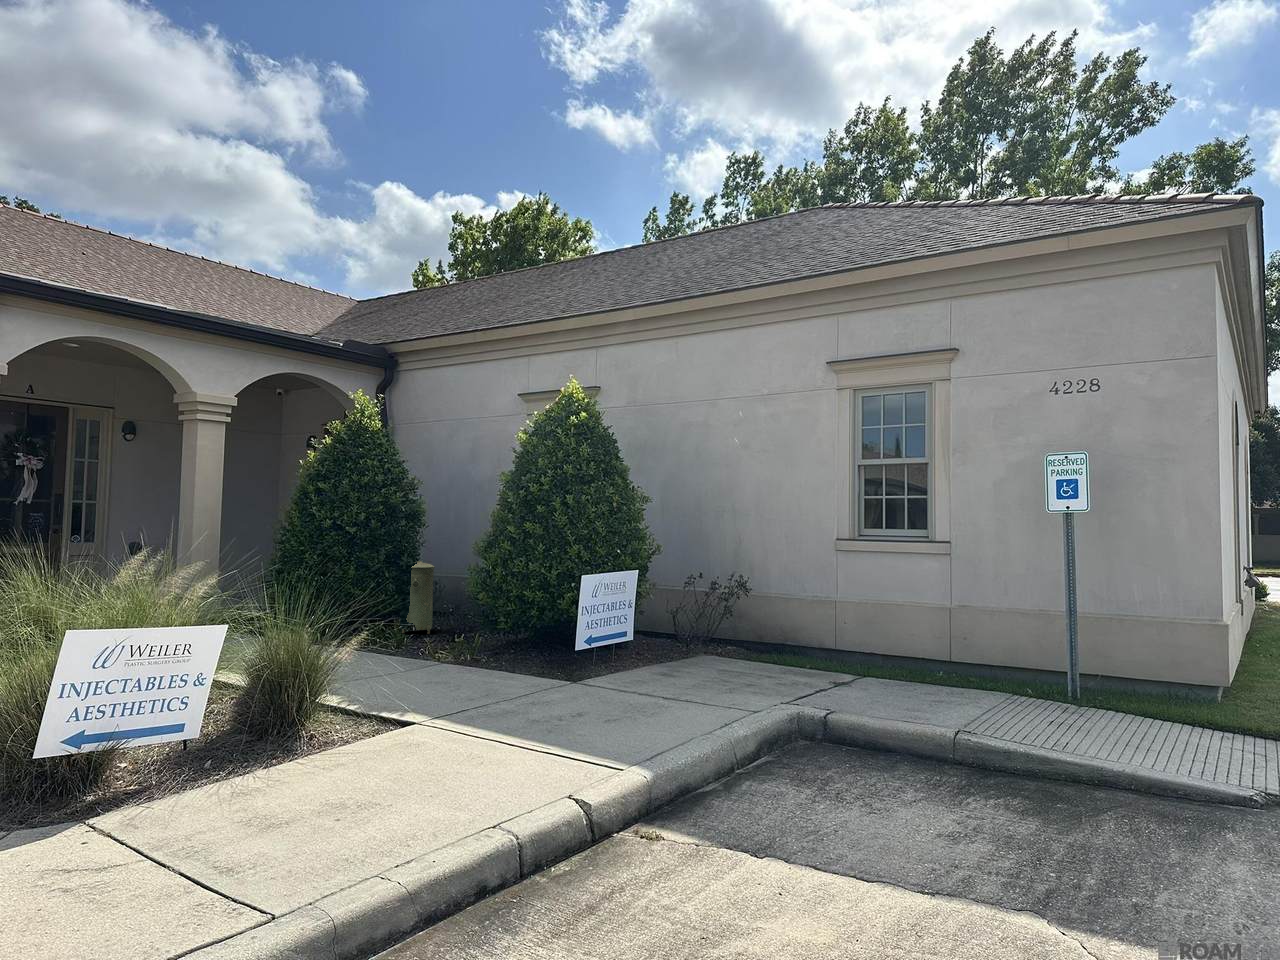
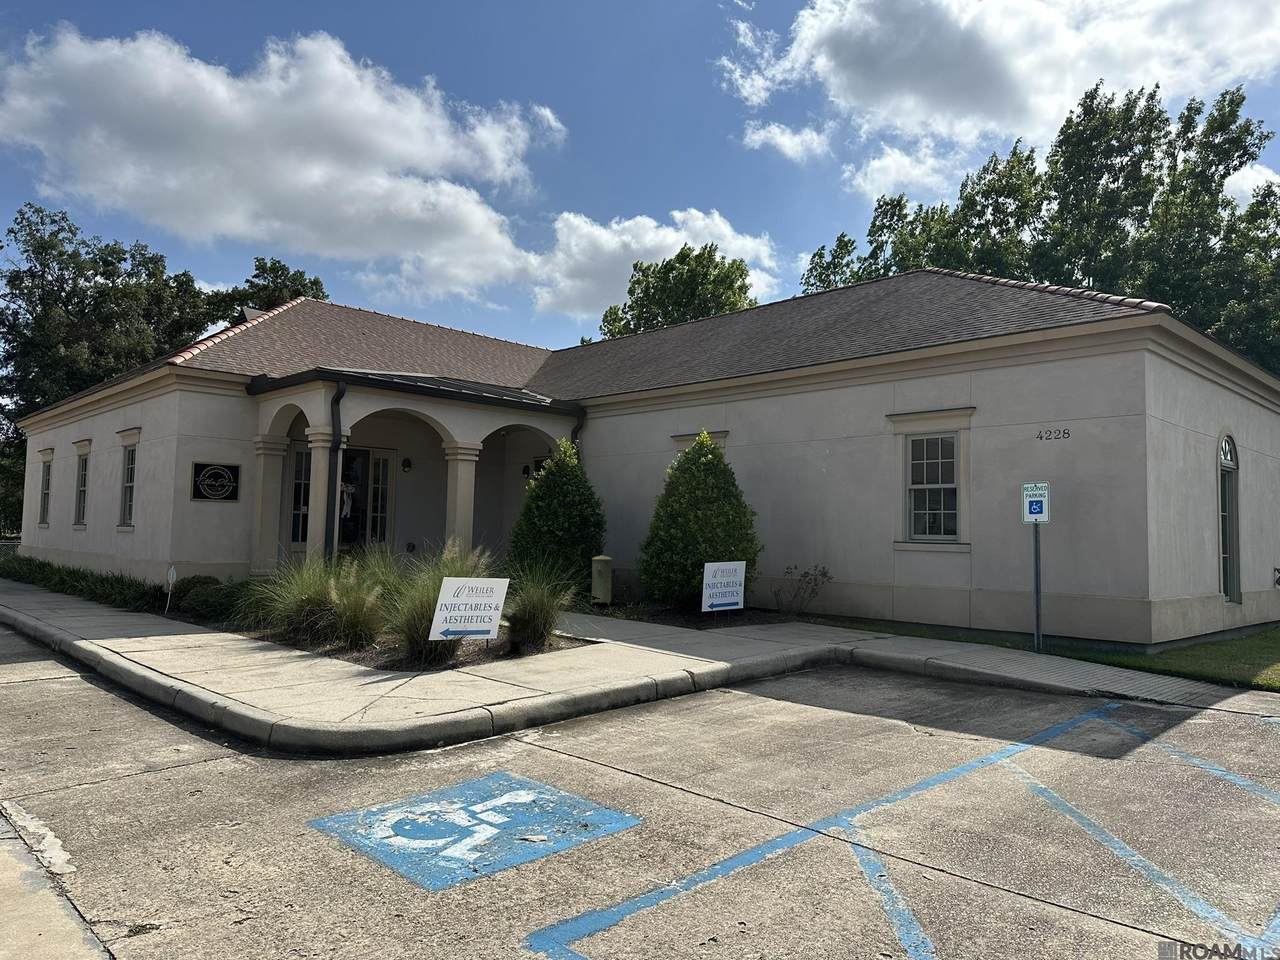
potted plant: none [222,676,285,749] -> present [502,612,533,650]

